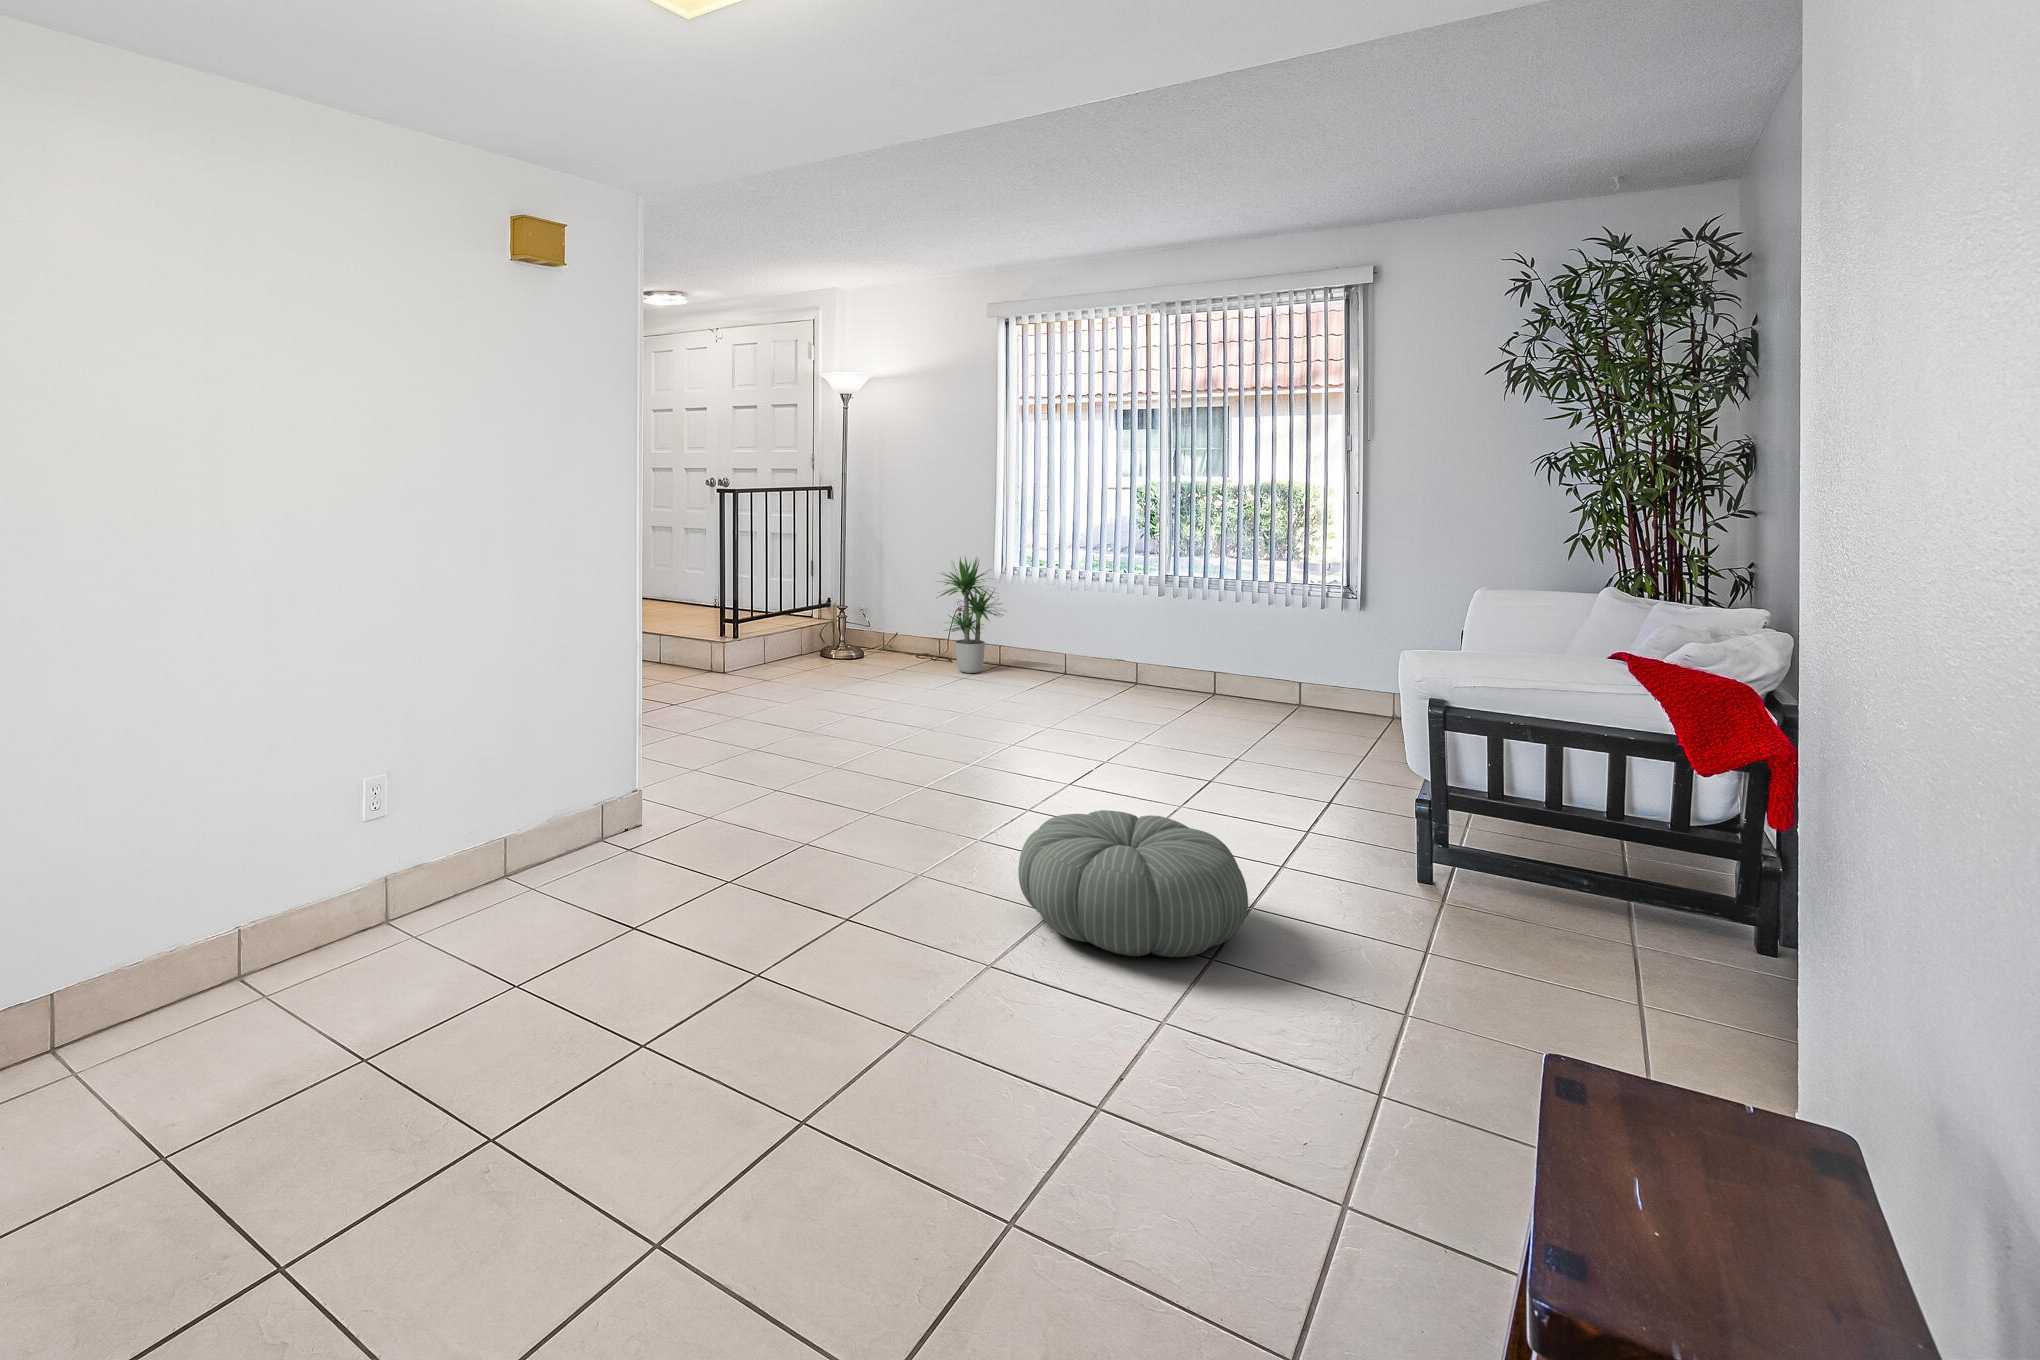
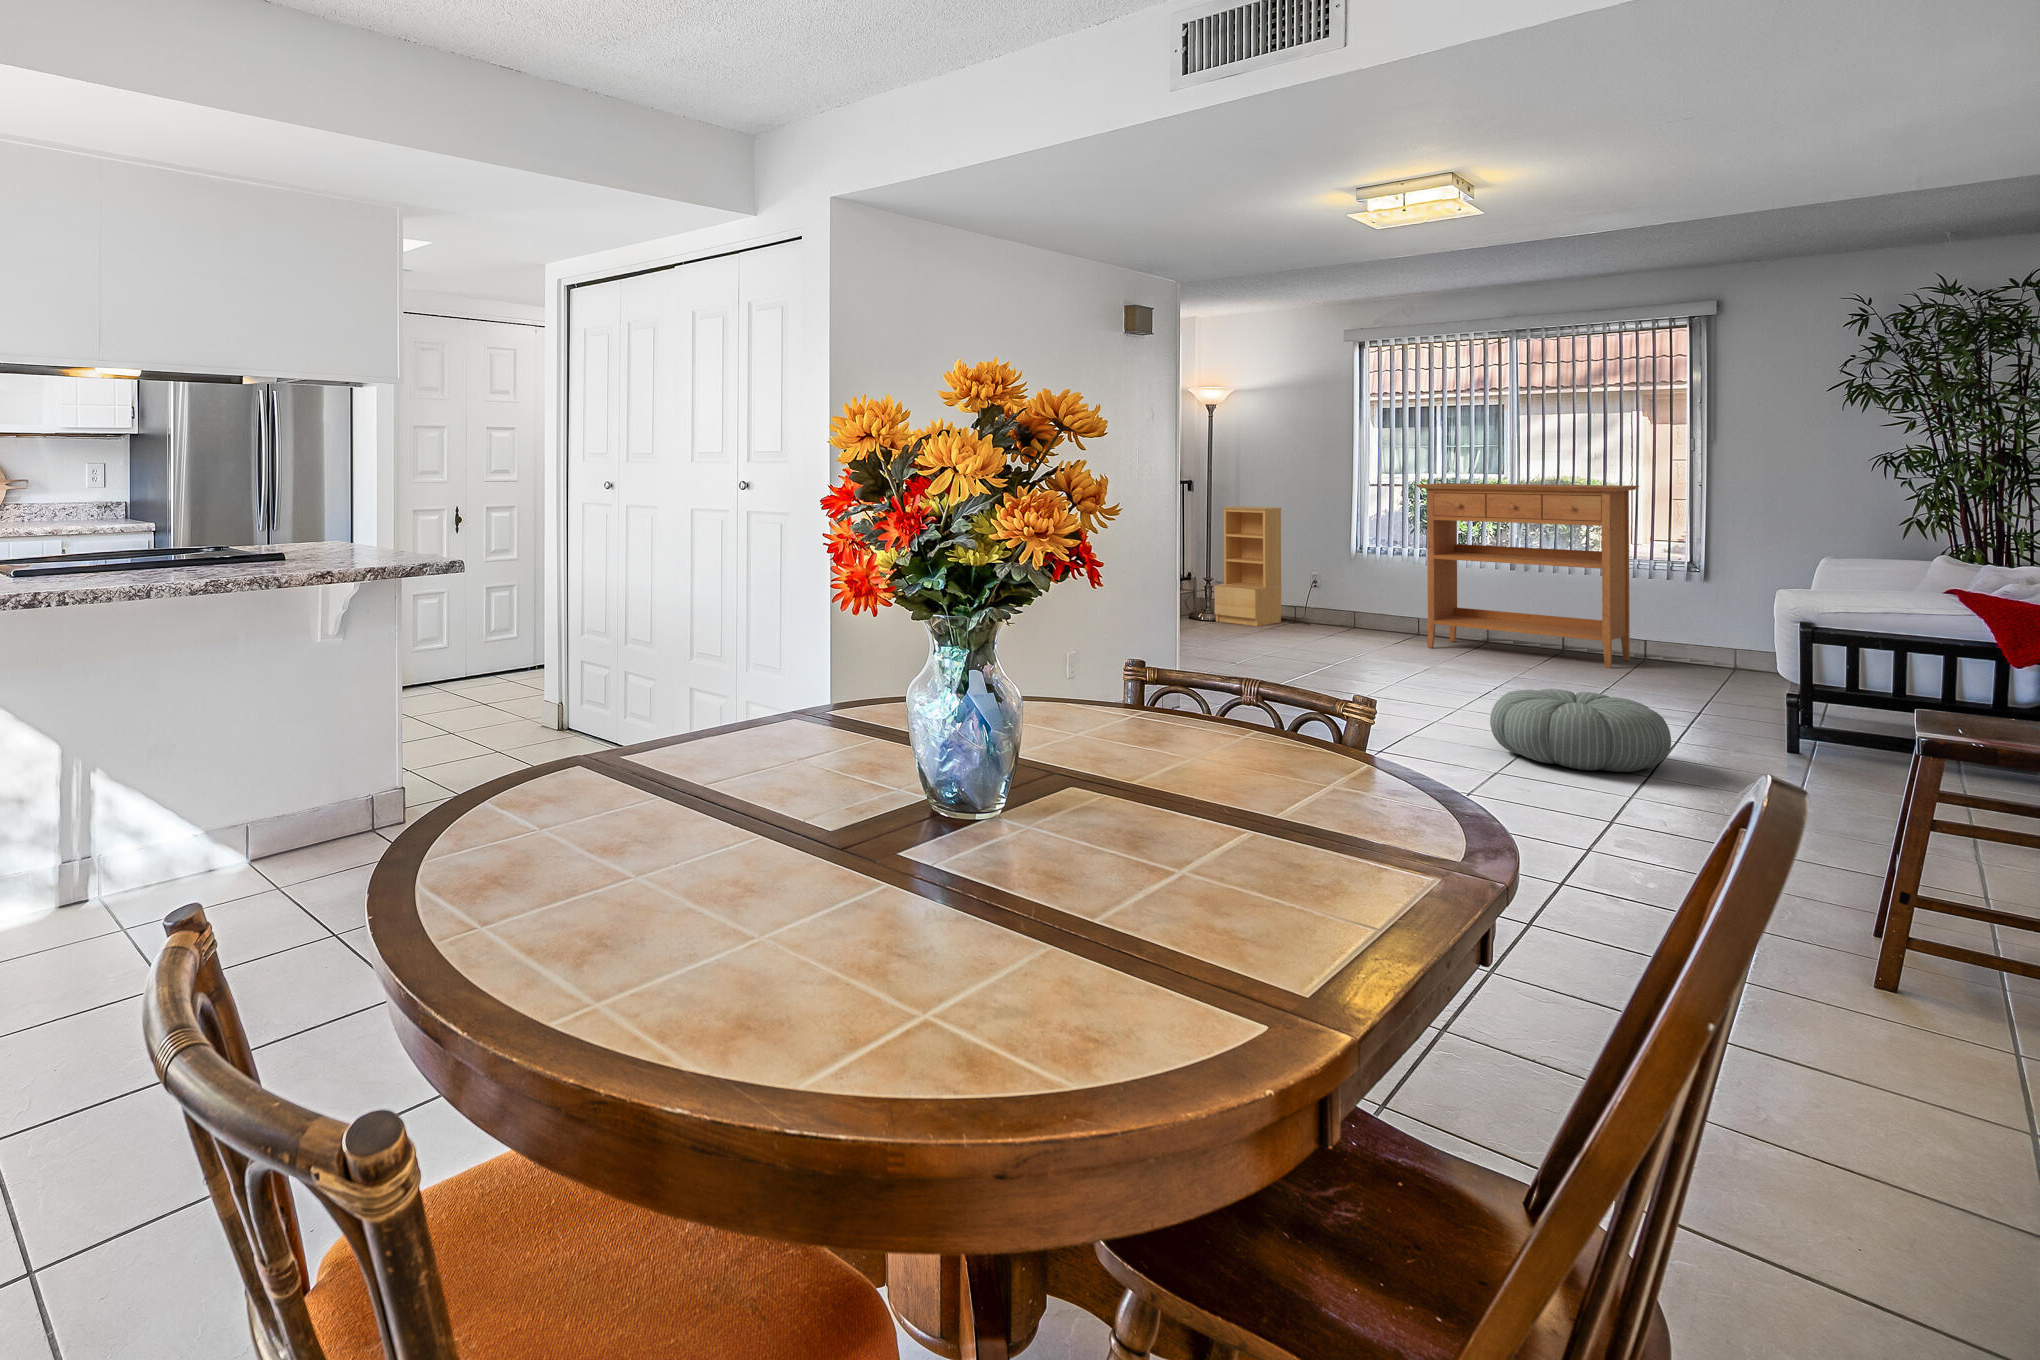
console table: none [1048,489,1290,721] -> present [1416,483,1639,668]
bookshelf: none [848,517,925,664] -> present [1214,506,1281,626]
potted plant: present [936,557,1003,673] -> none [1297,537,1370,634]

